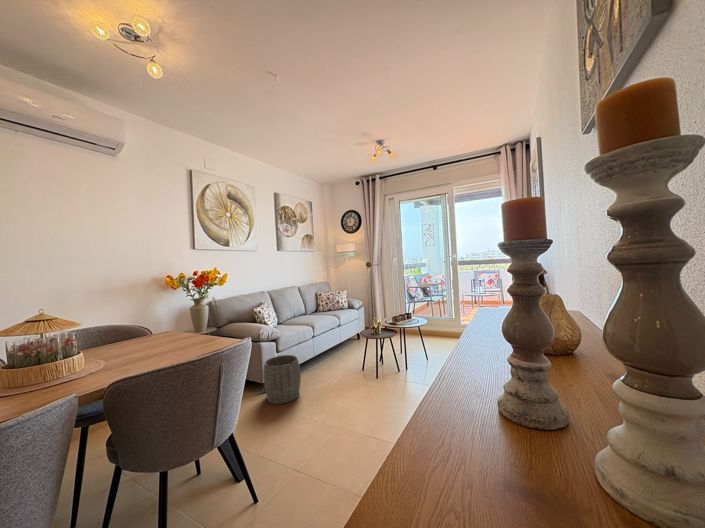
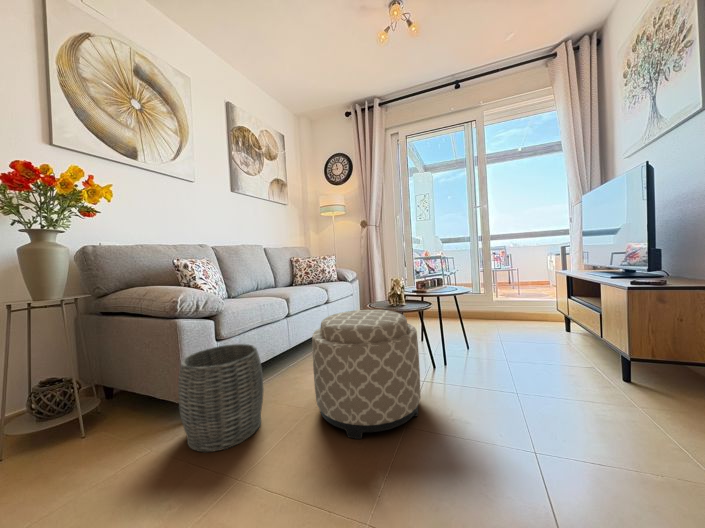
ottoman: none [324,338,378,402] -> present [312,310,420,439]

